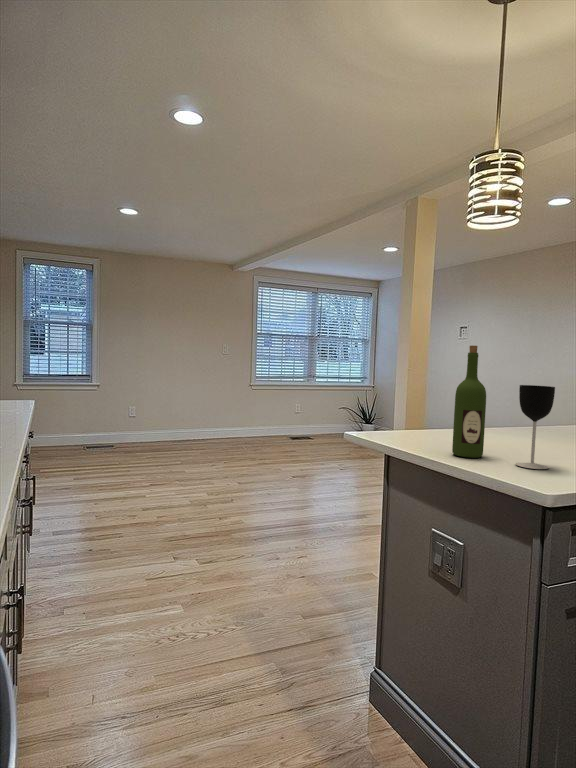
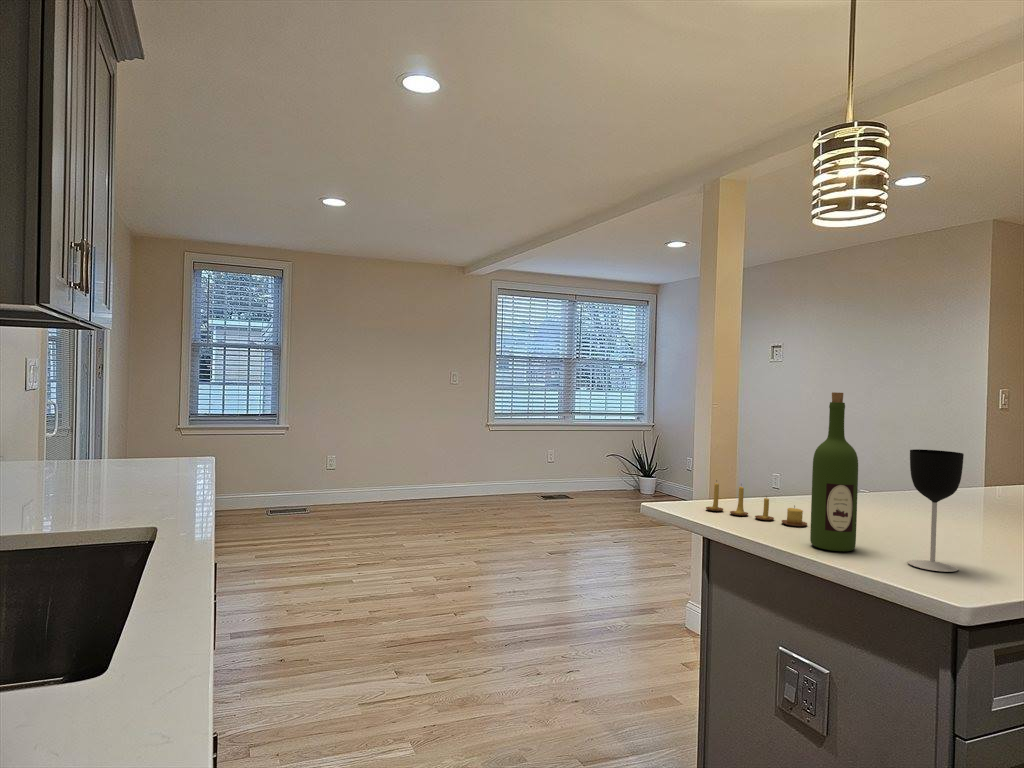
candle: none [387,413,456,444] -> present [706,483,807,526]

